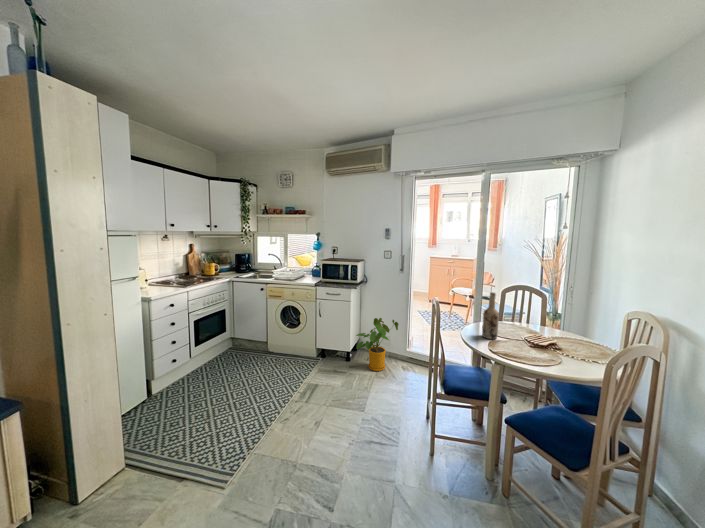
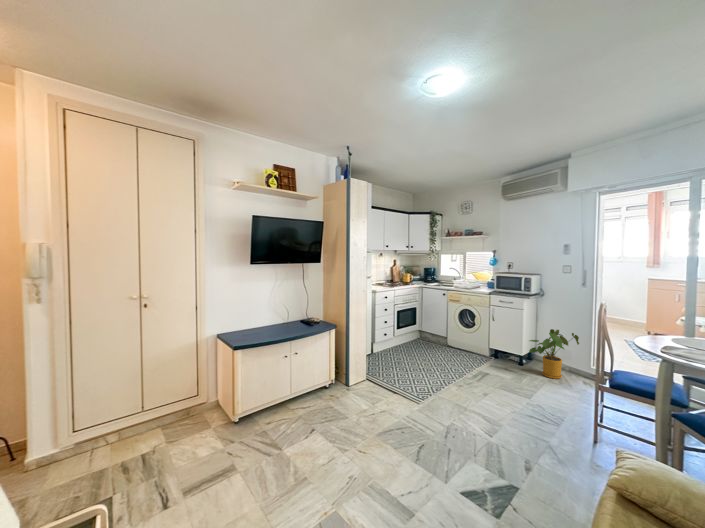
wine bottle: present [482,293,499,339] -> none [662,301,683,347]

